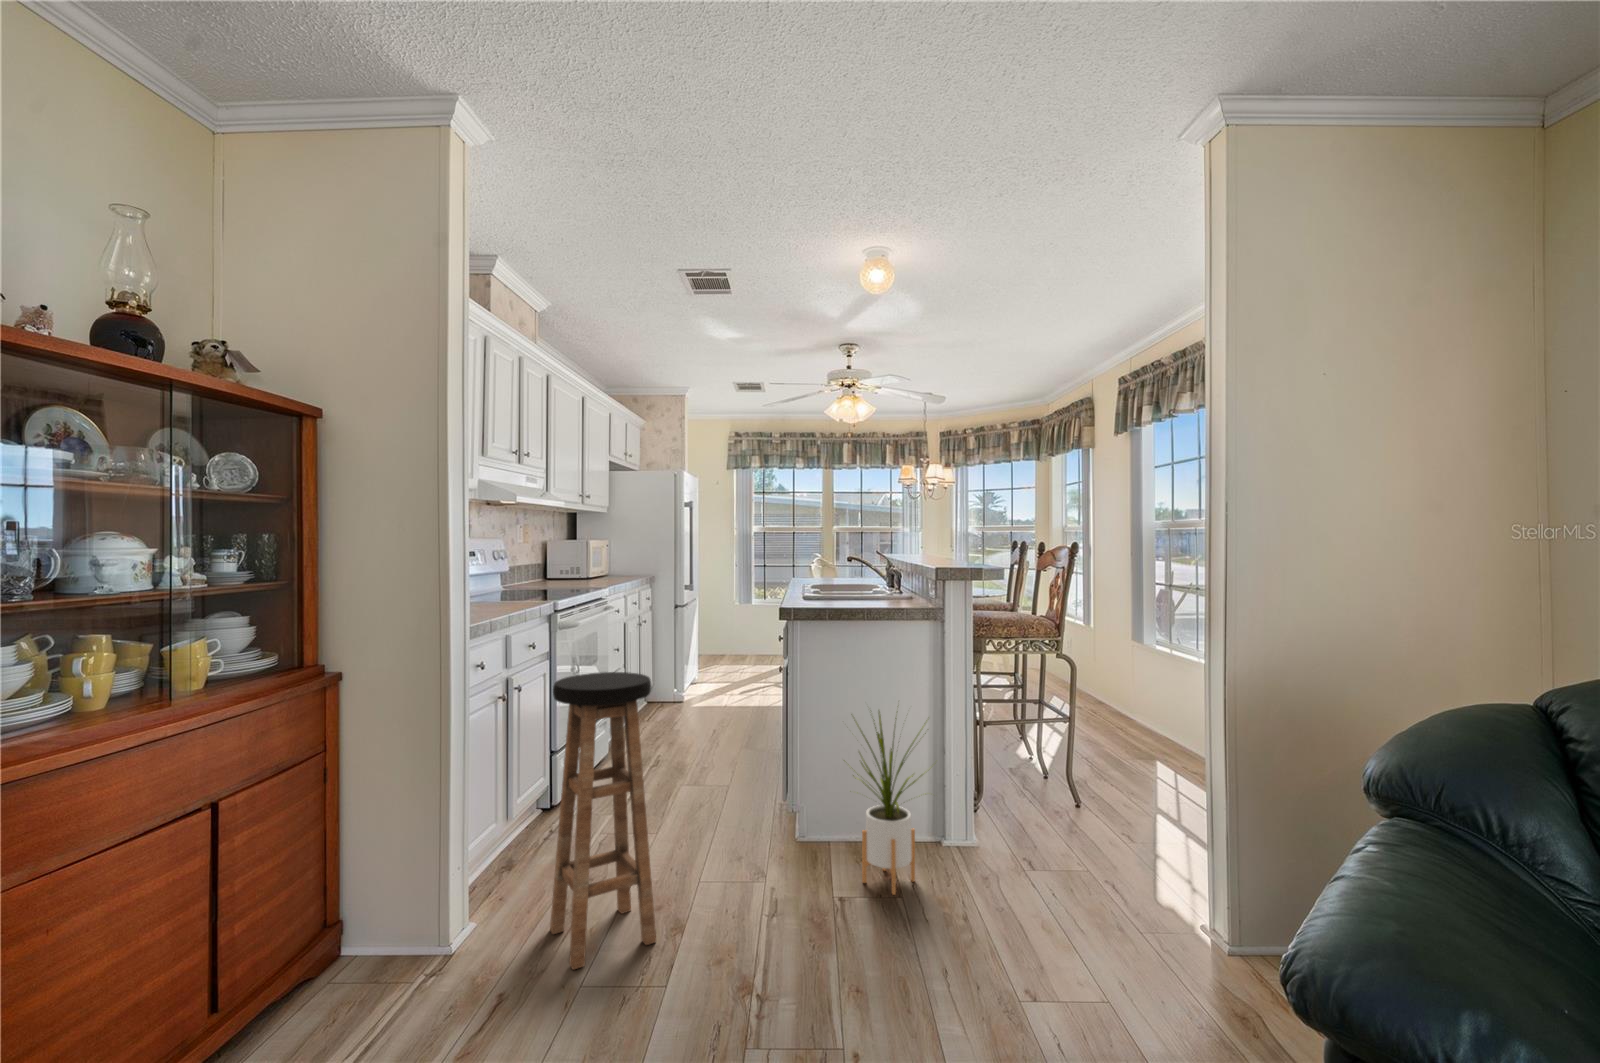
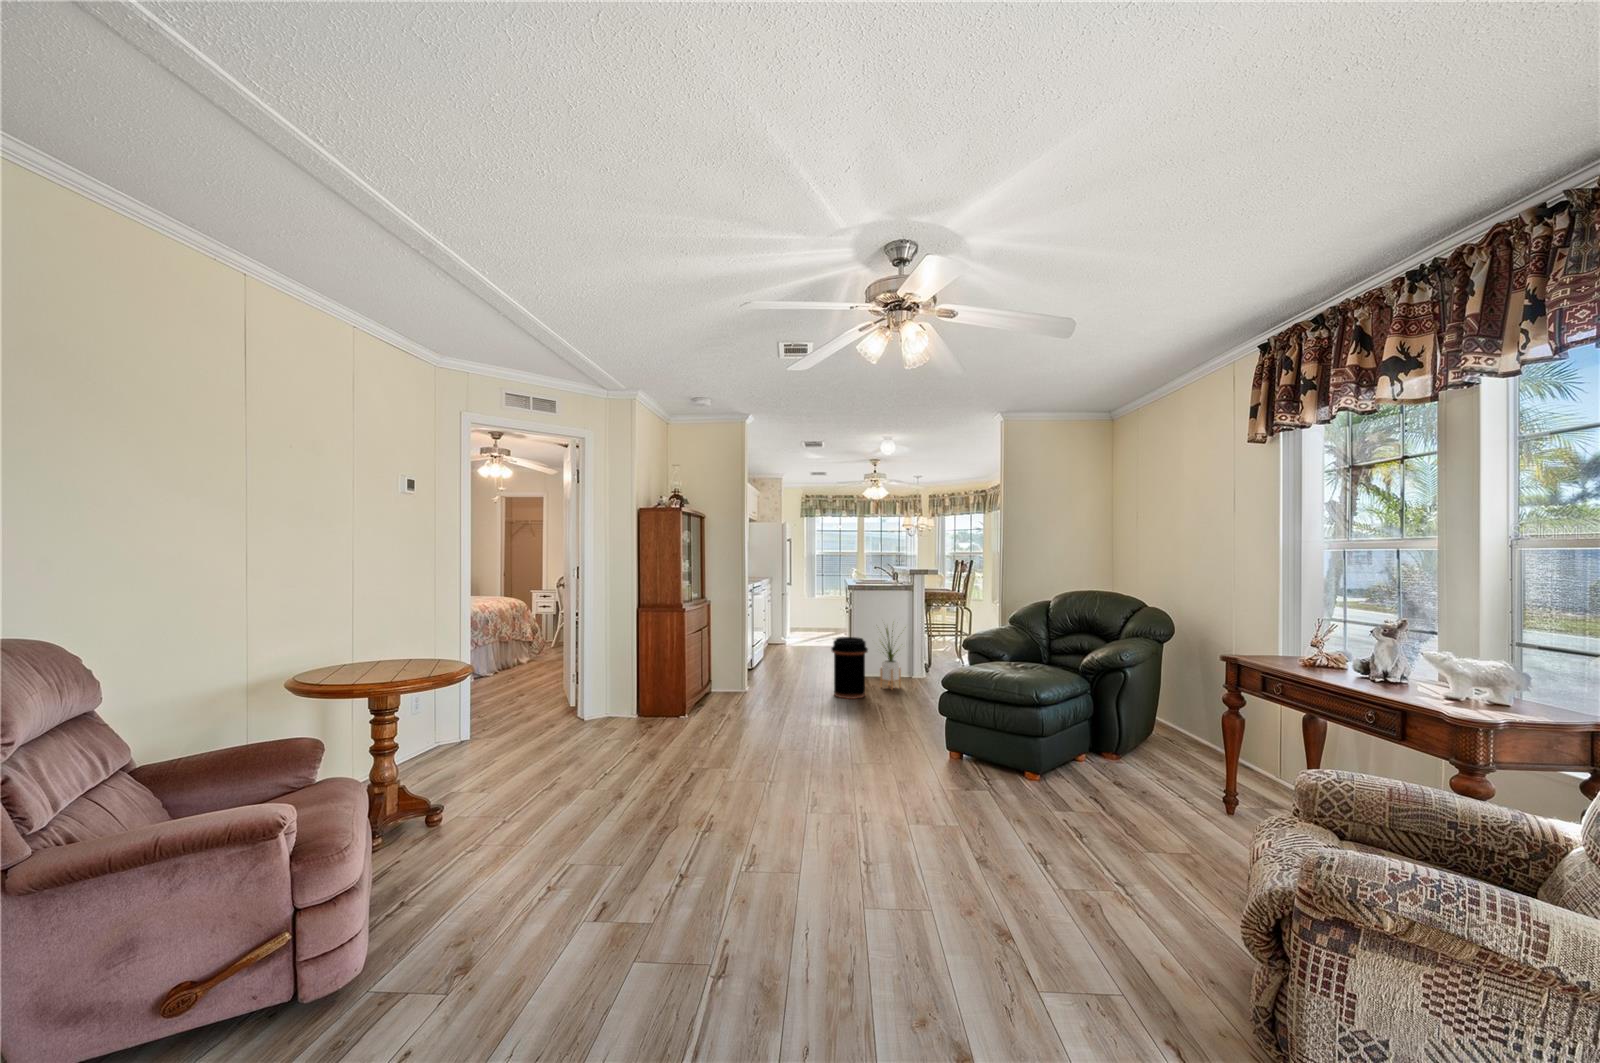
bar stool: present [550,672,656,969] -> none [769,604,808,698]
trash can: none [724,763,827,960] -> present [831,637,868,699]

